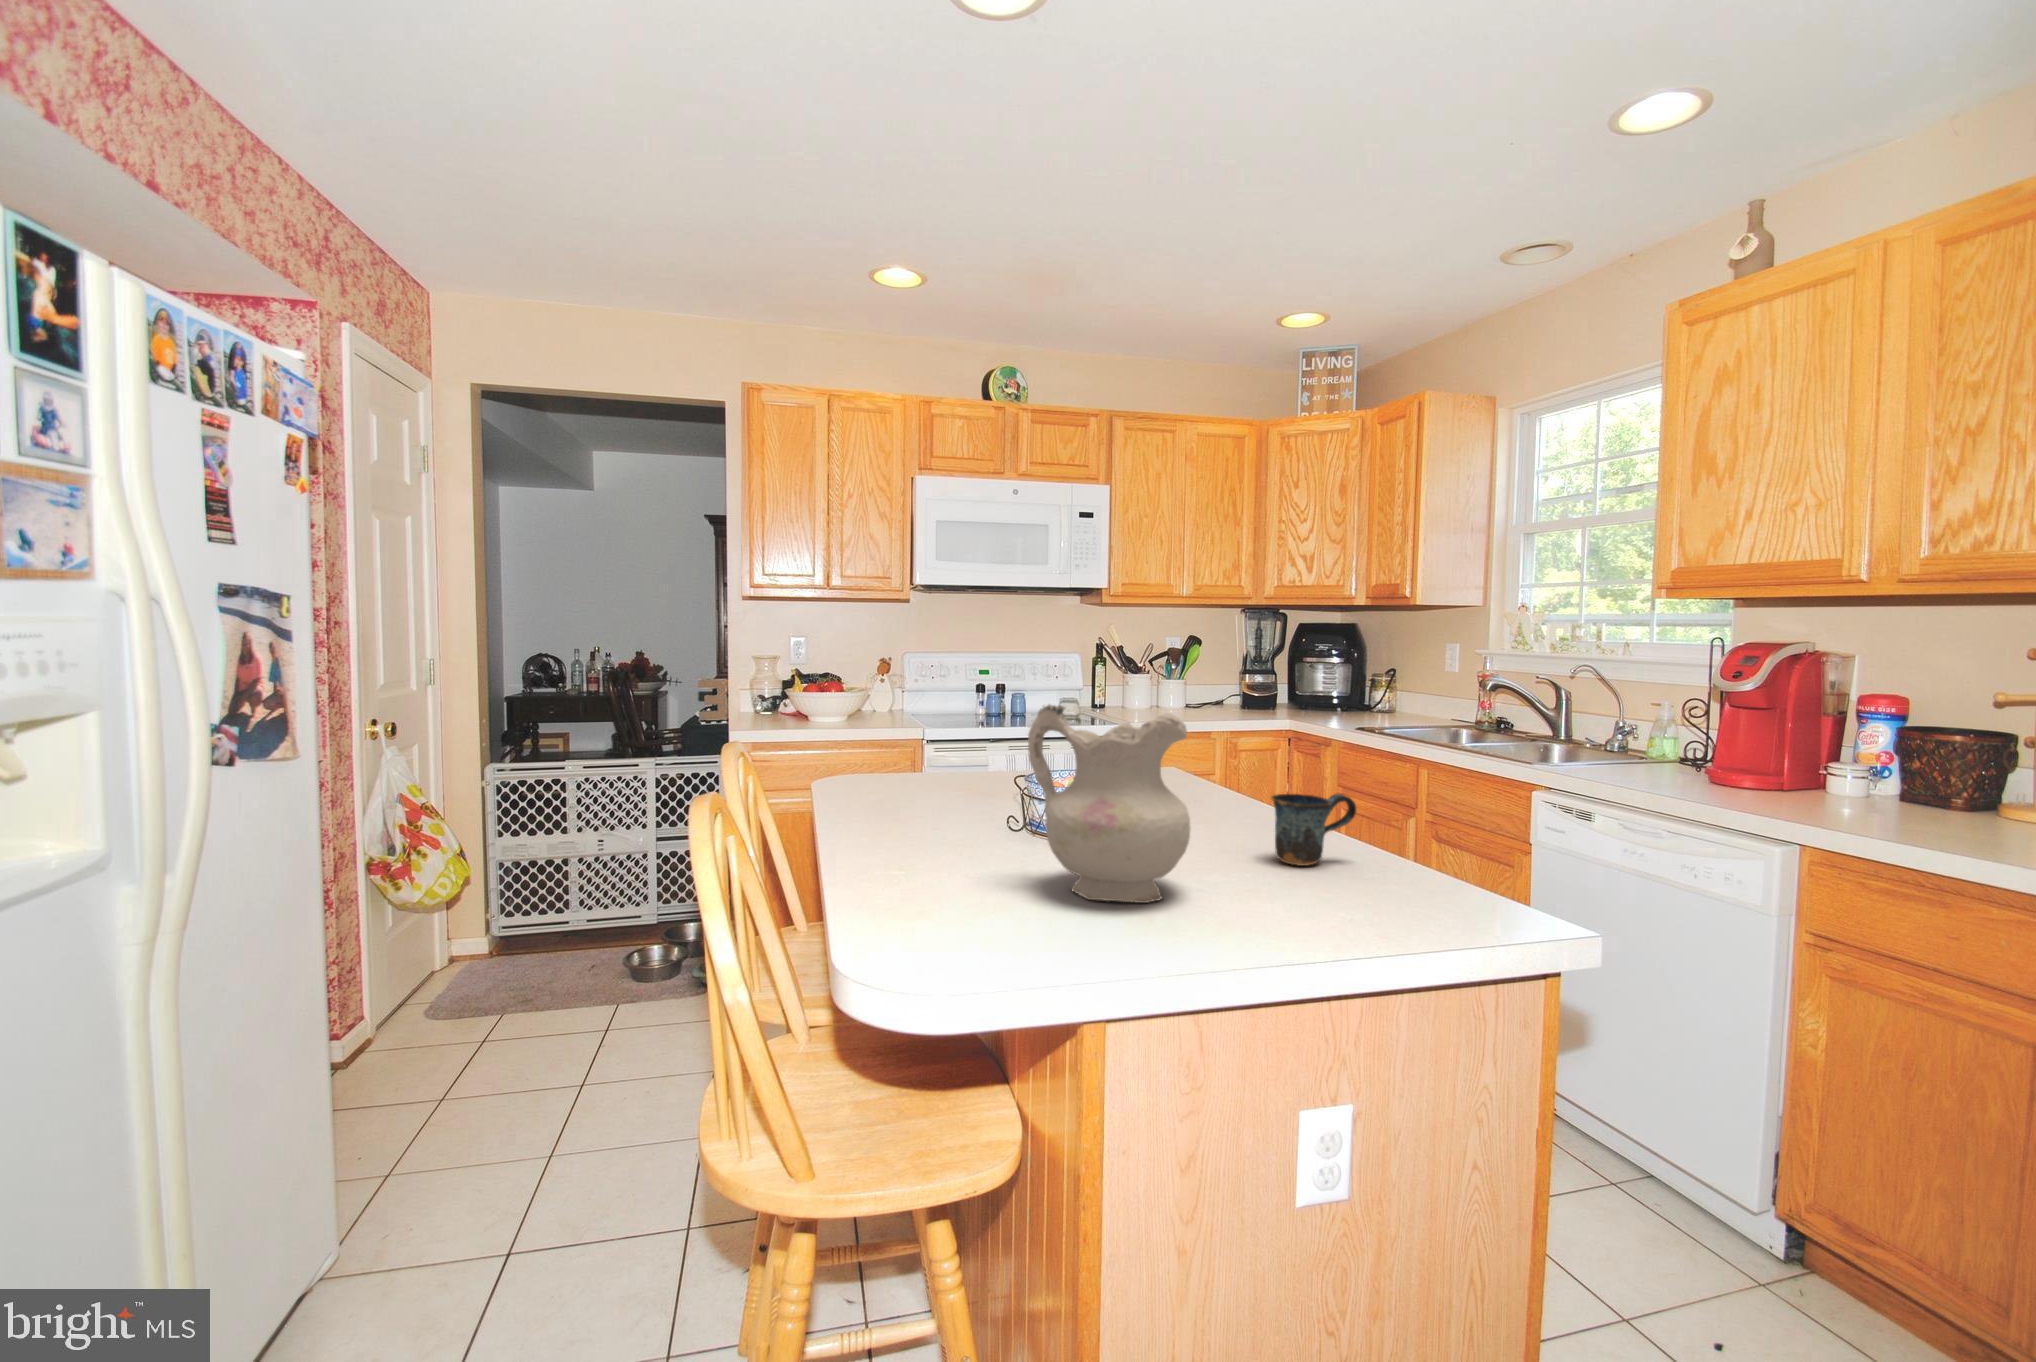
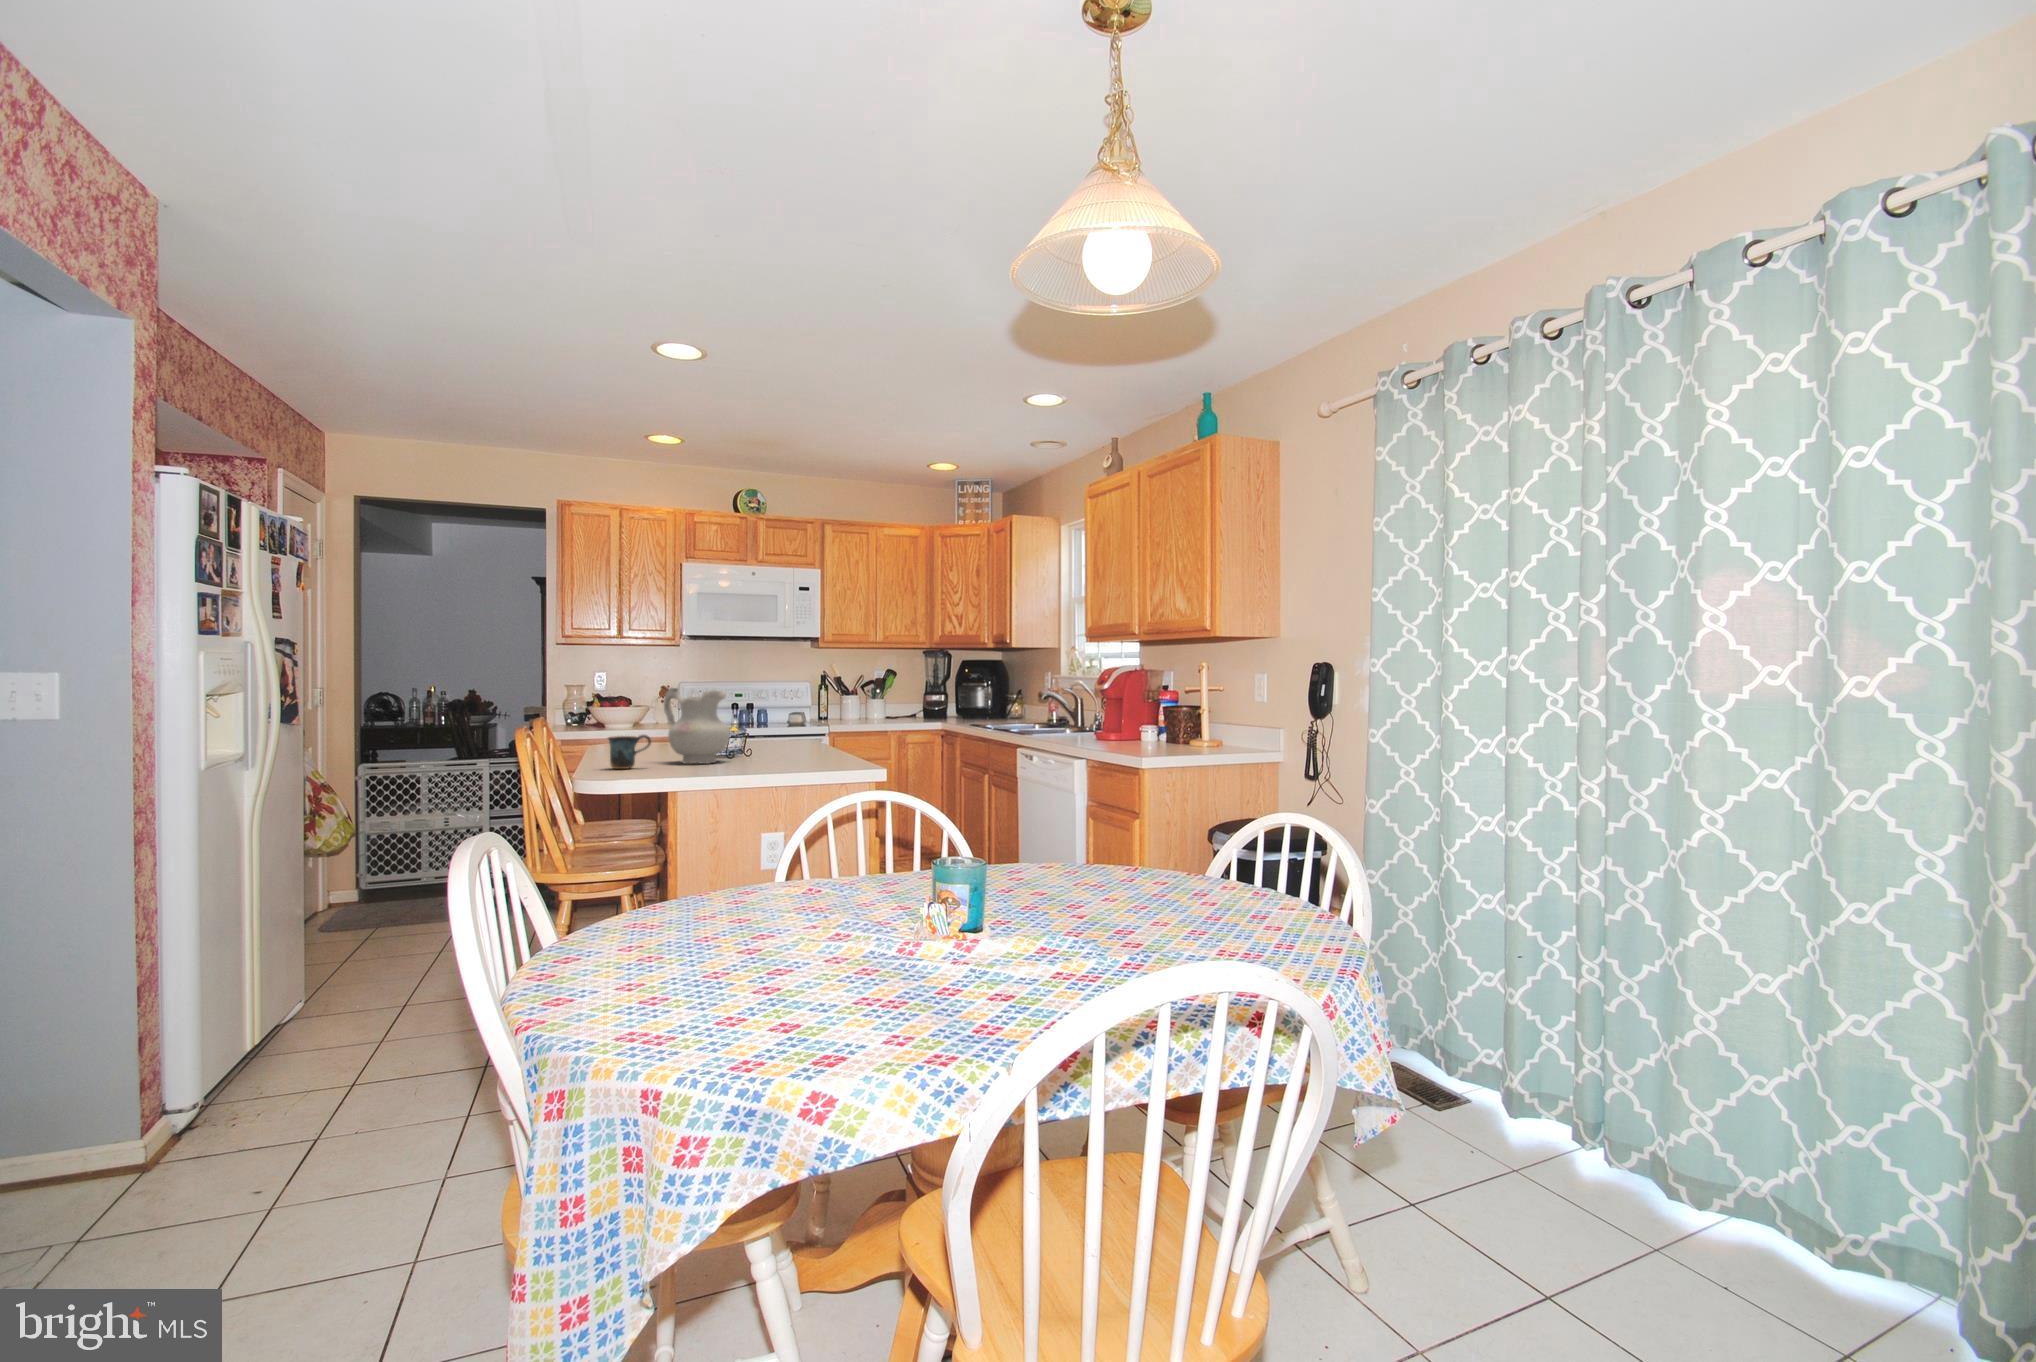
mug: present [1272,794,1356,866] -> present [608,735,651,769]

